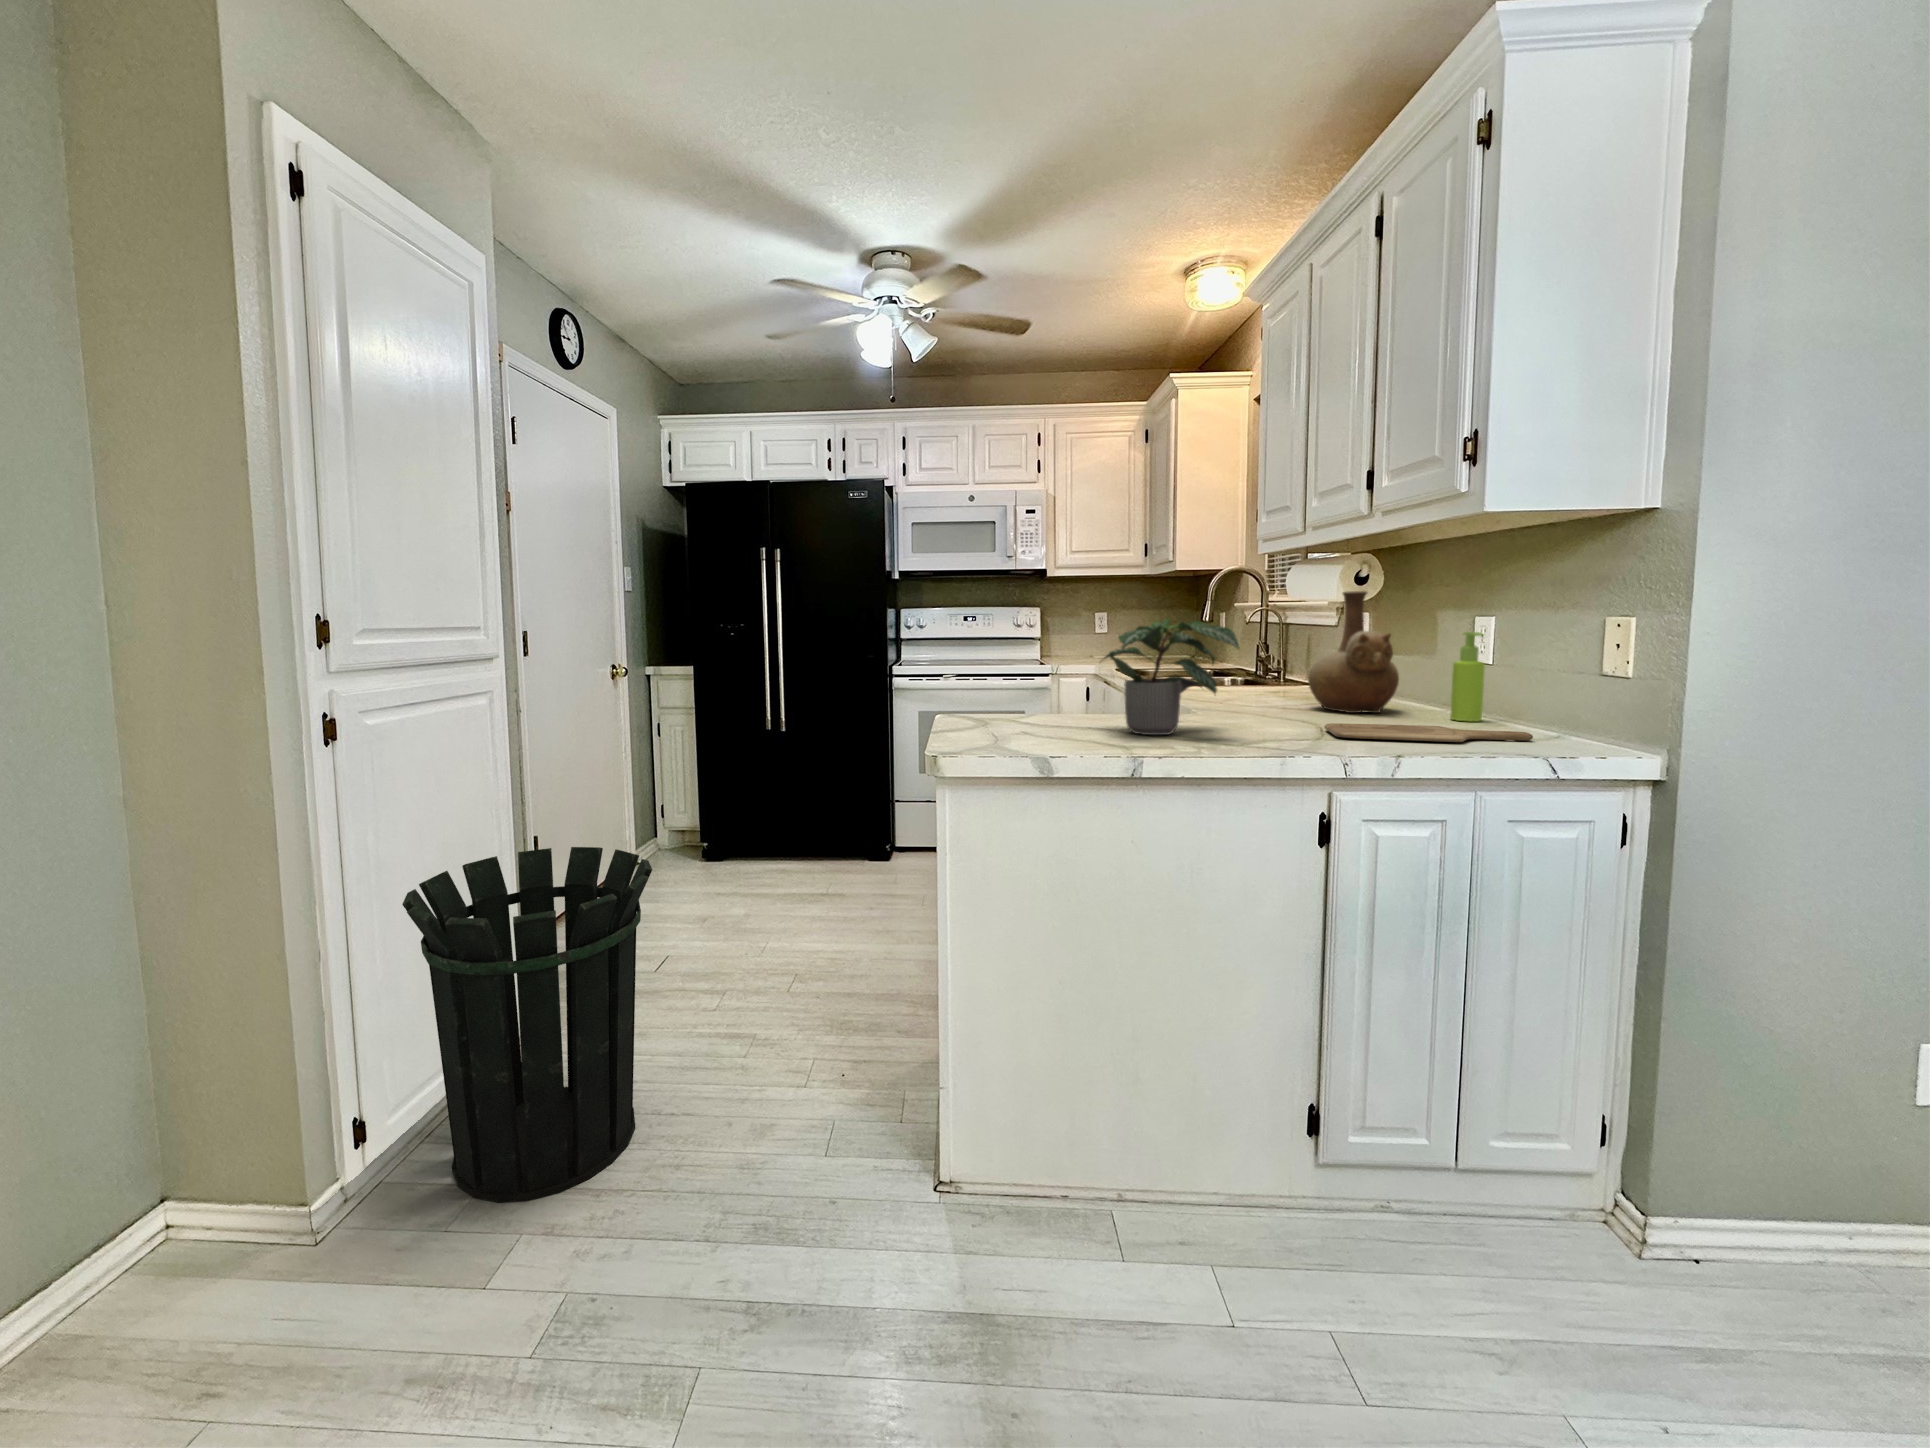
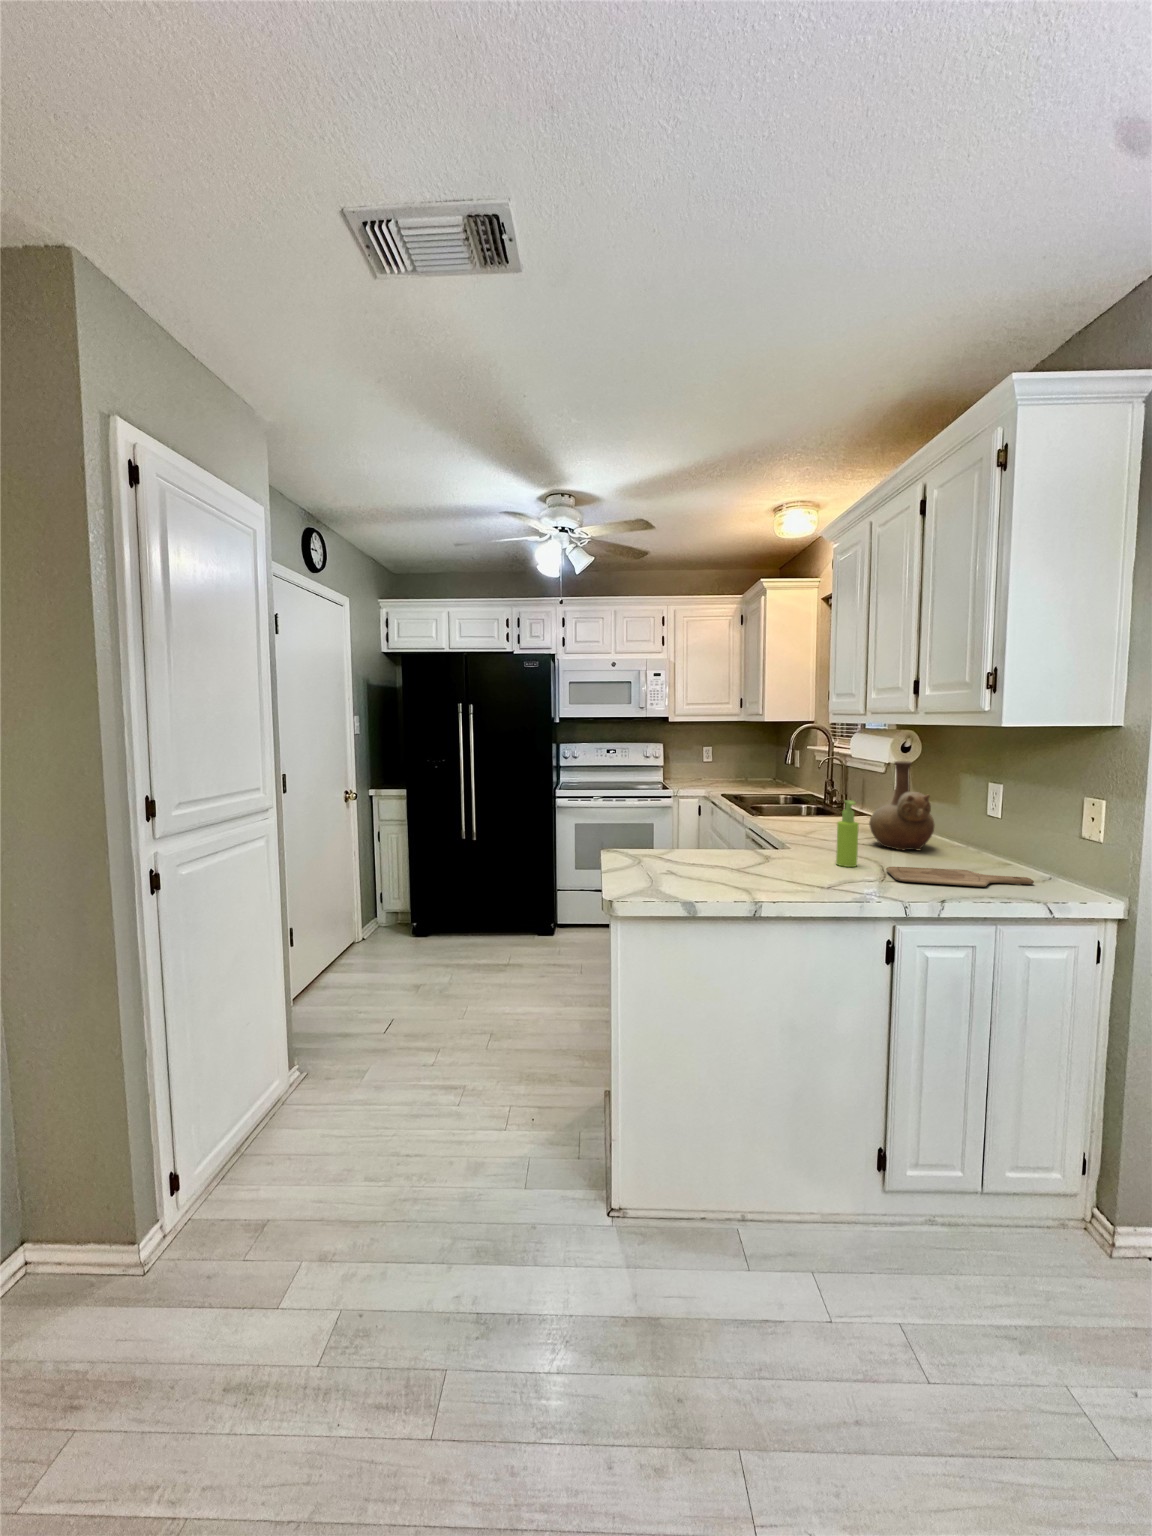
potted plant: present [1104,618,1239,735] -> none [725,789,829,878]
soap dispenser: present [1450,632,1485,722] -> present [836,800,859,867]
waste bin: present [402,847,652,1203] -> none [208,954,395,1235]

